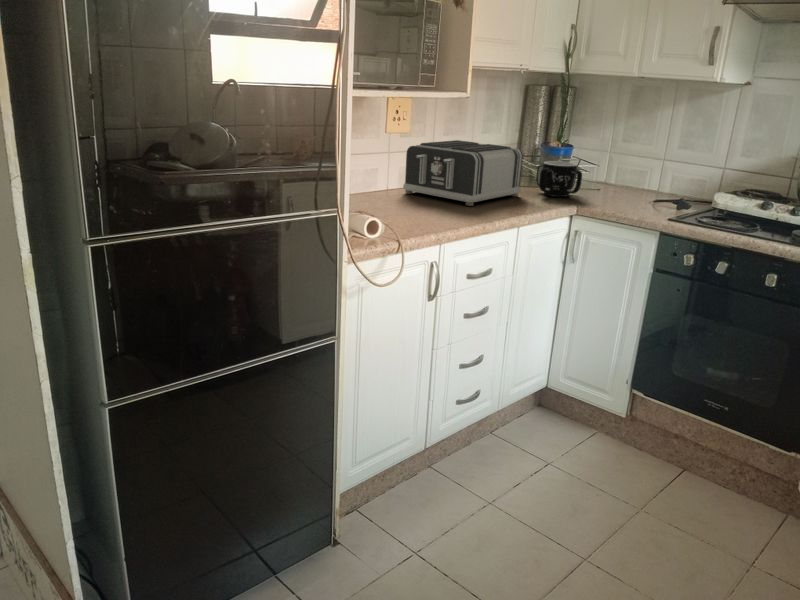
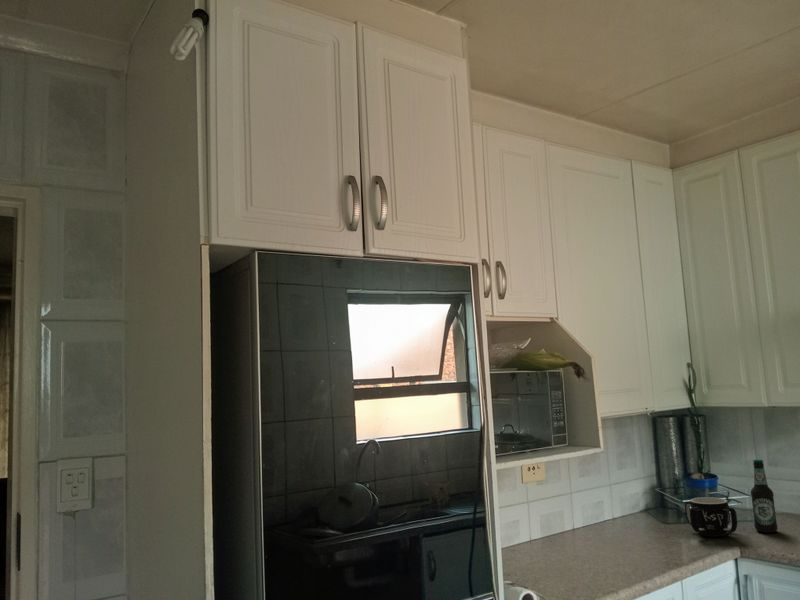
bottle: none [595,128,620,197] -> present [751,459,778,533]
toaster: present [403,140,523,206] -> none [547,483,672,557]

